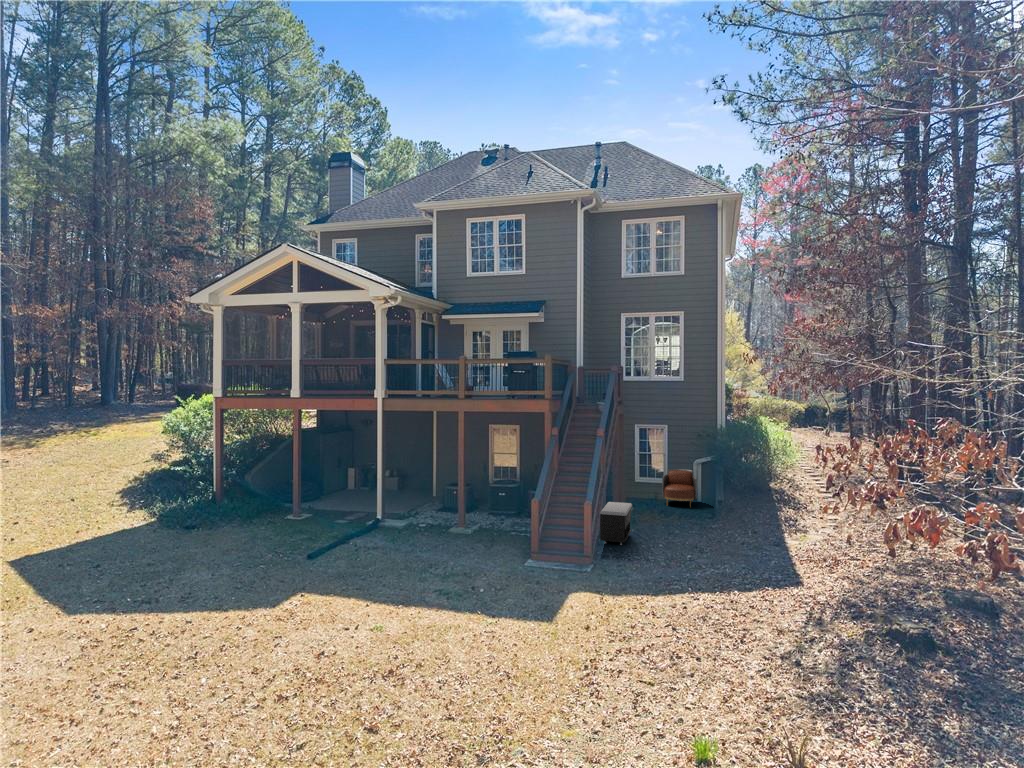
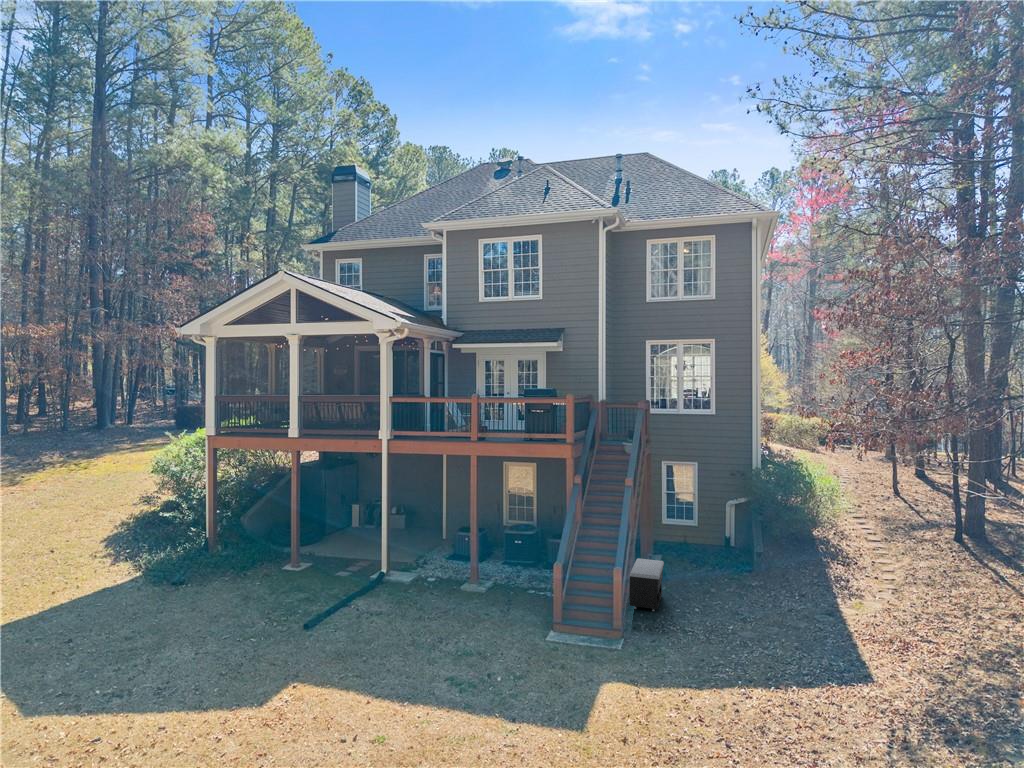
armchair: present [662,469,697,507] -> none [692,511,730,556]

